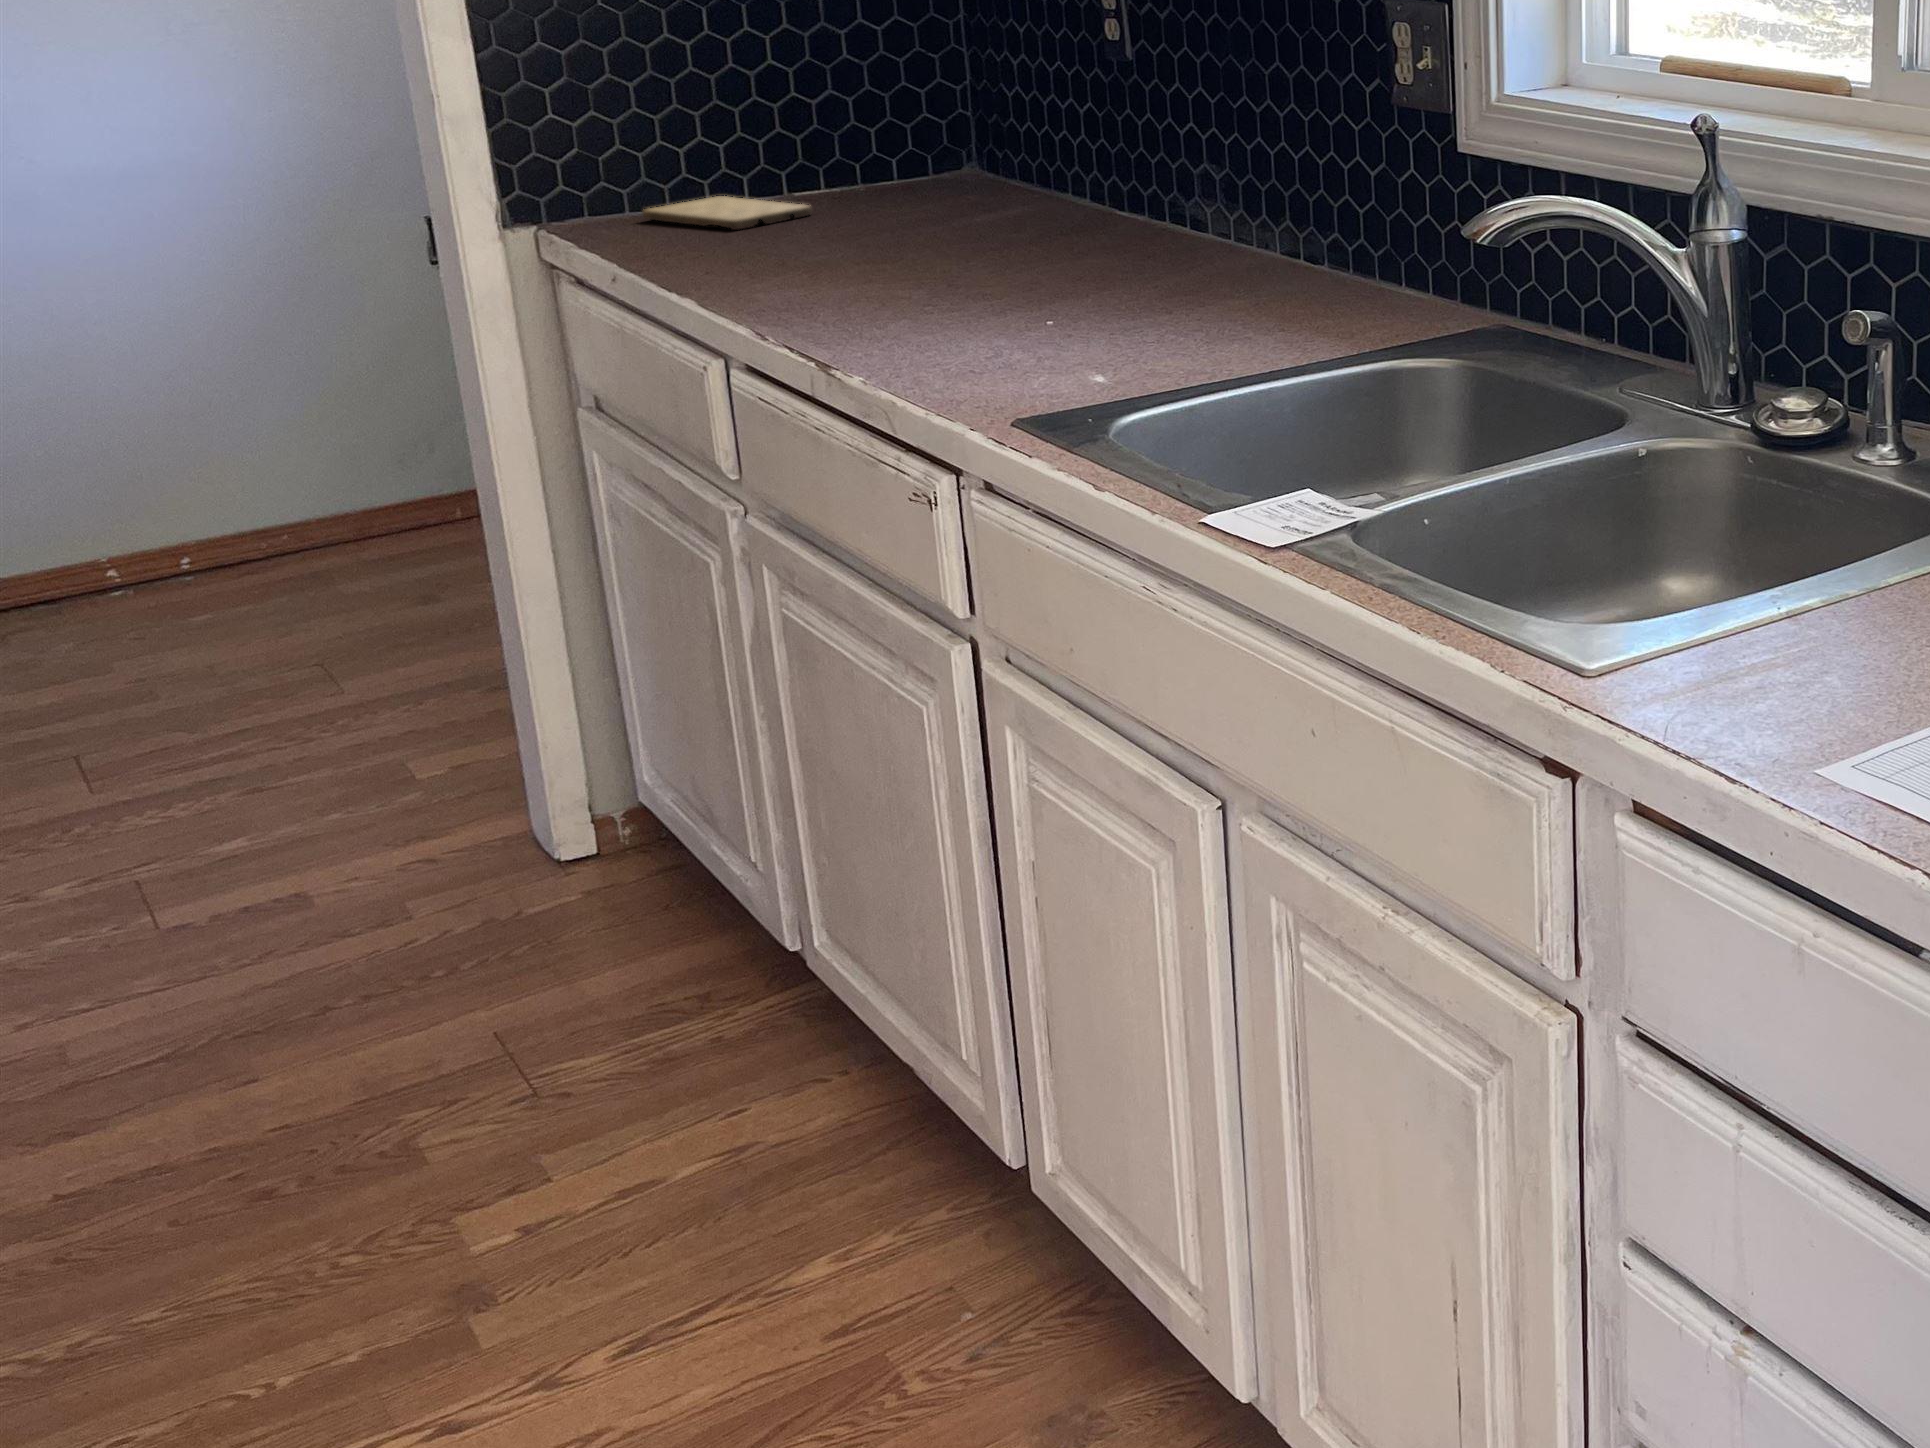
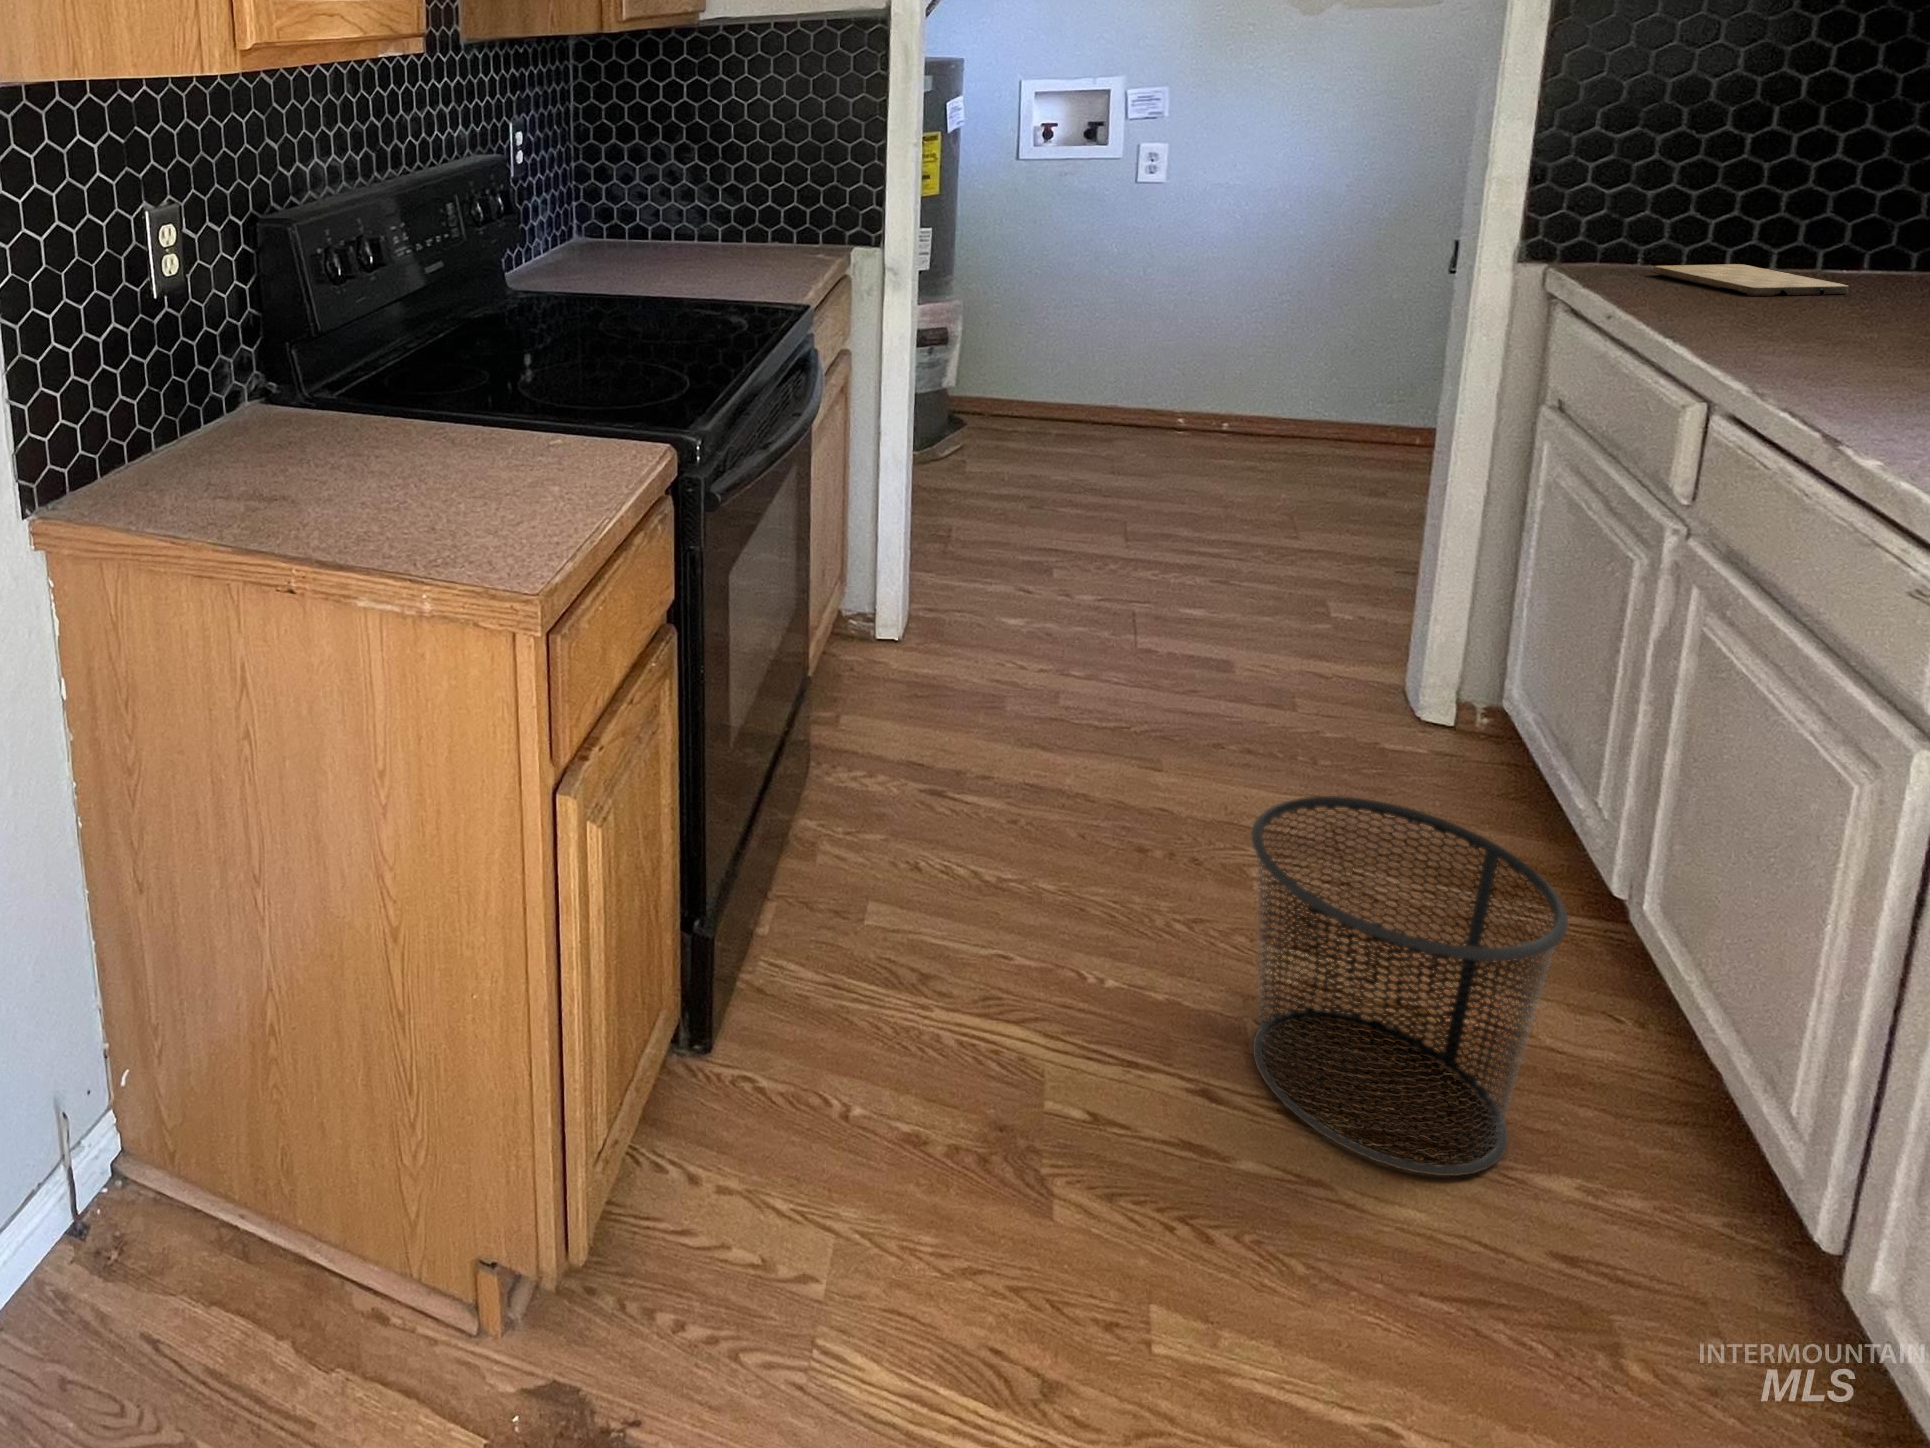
waste bin: none [406,933,763,1381] -> present [1251,796,1568,1176]

